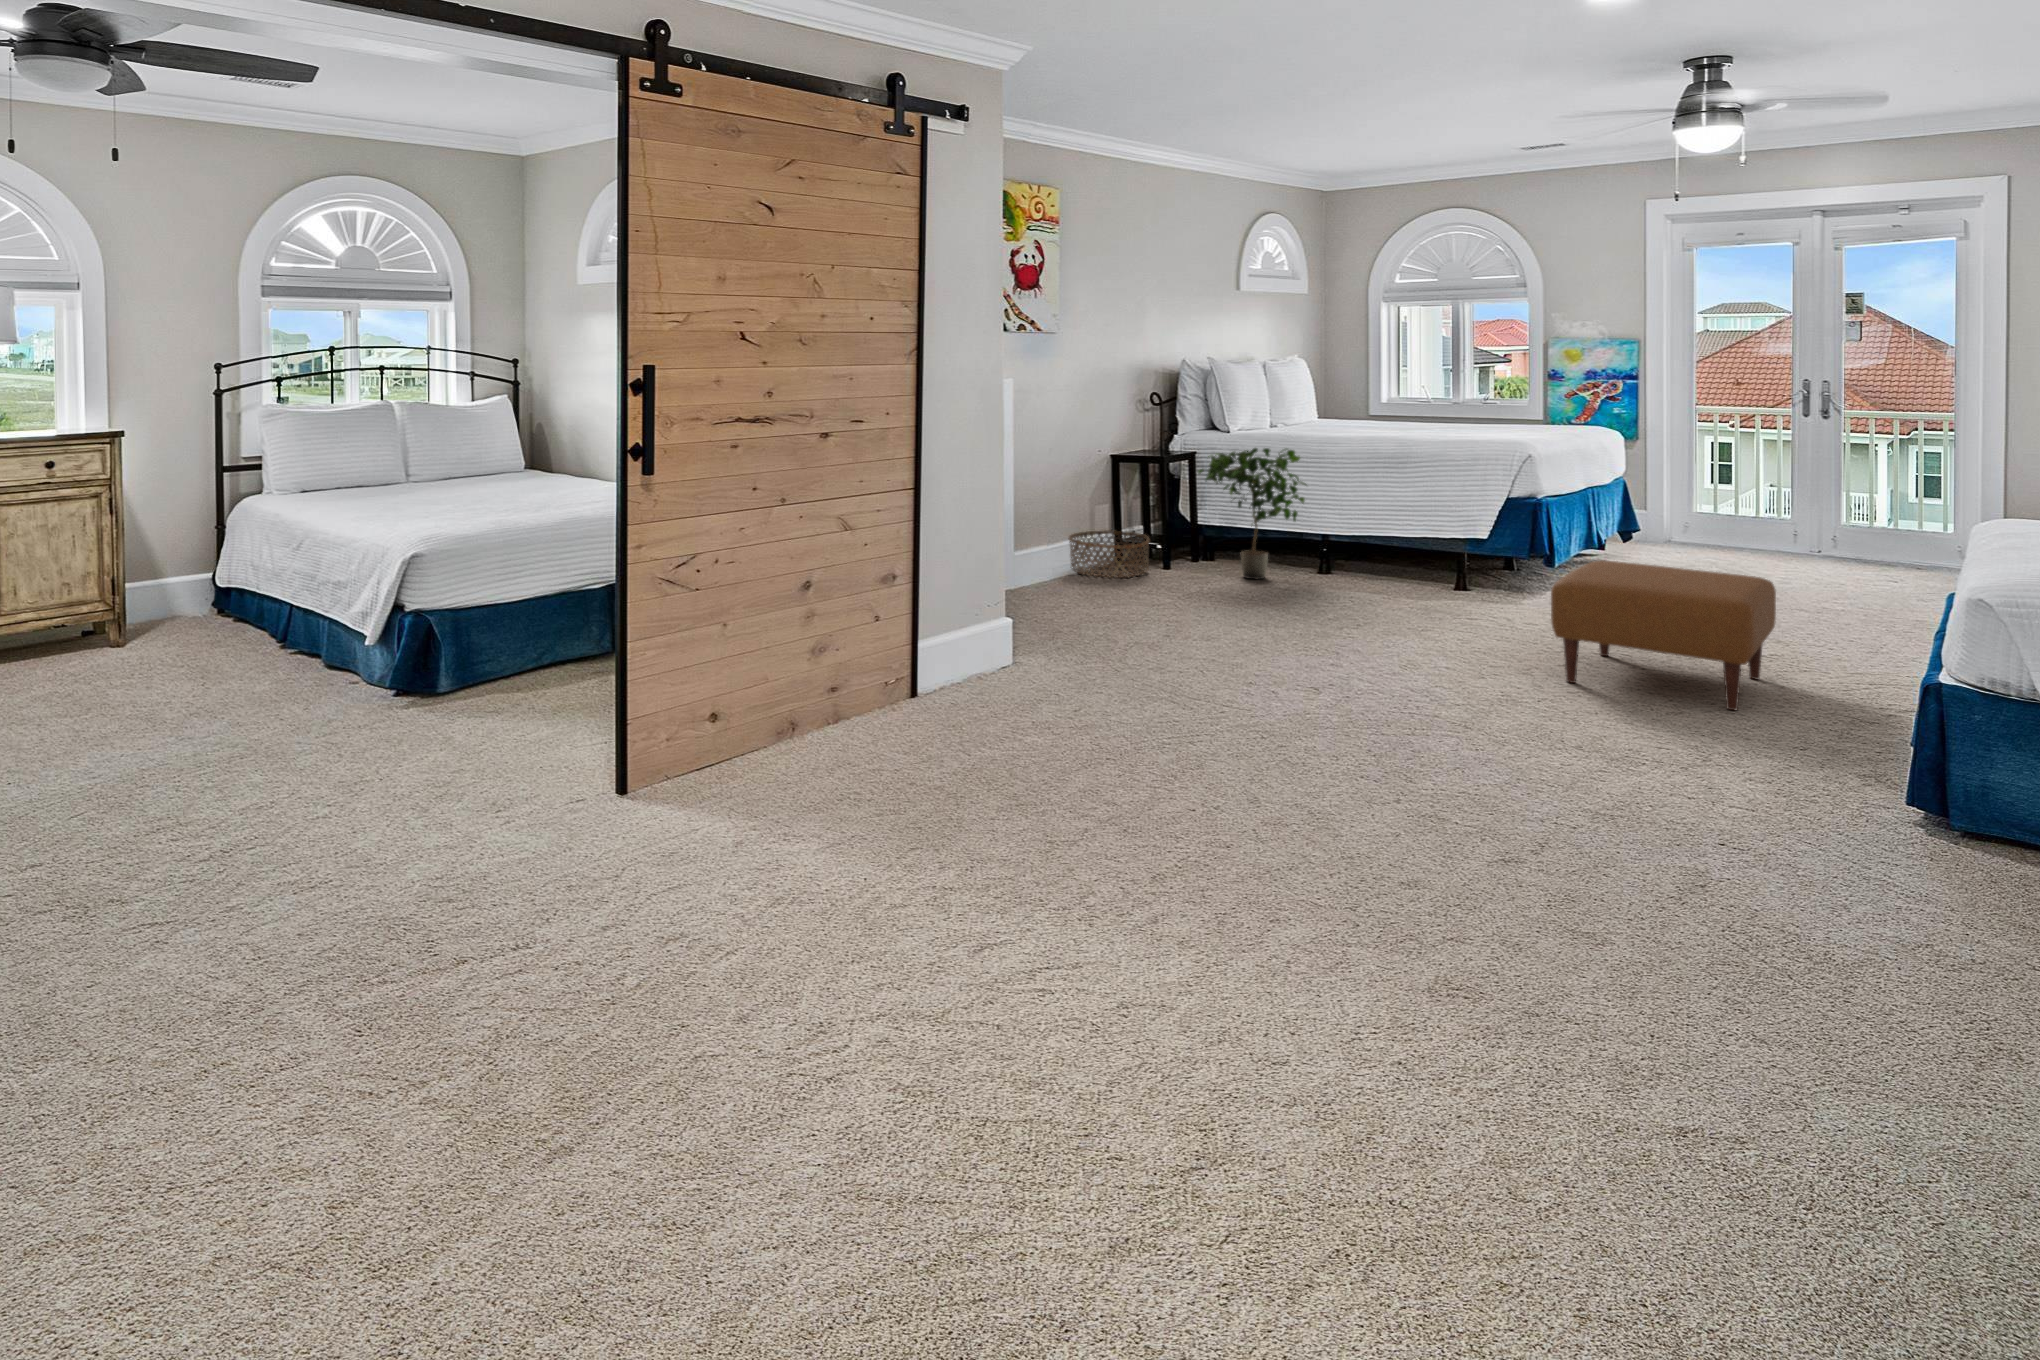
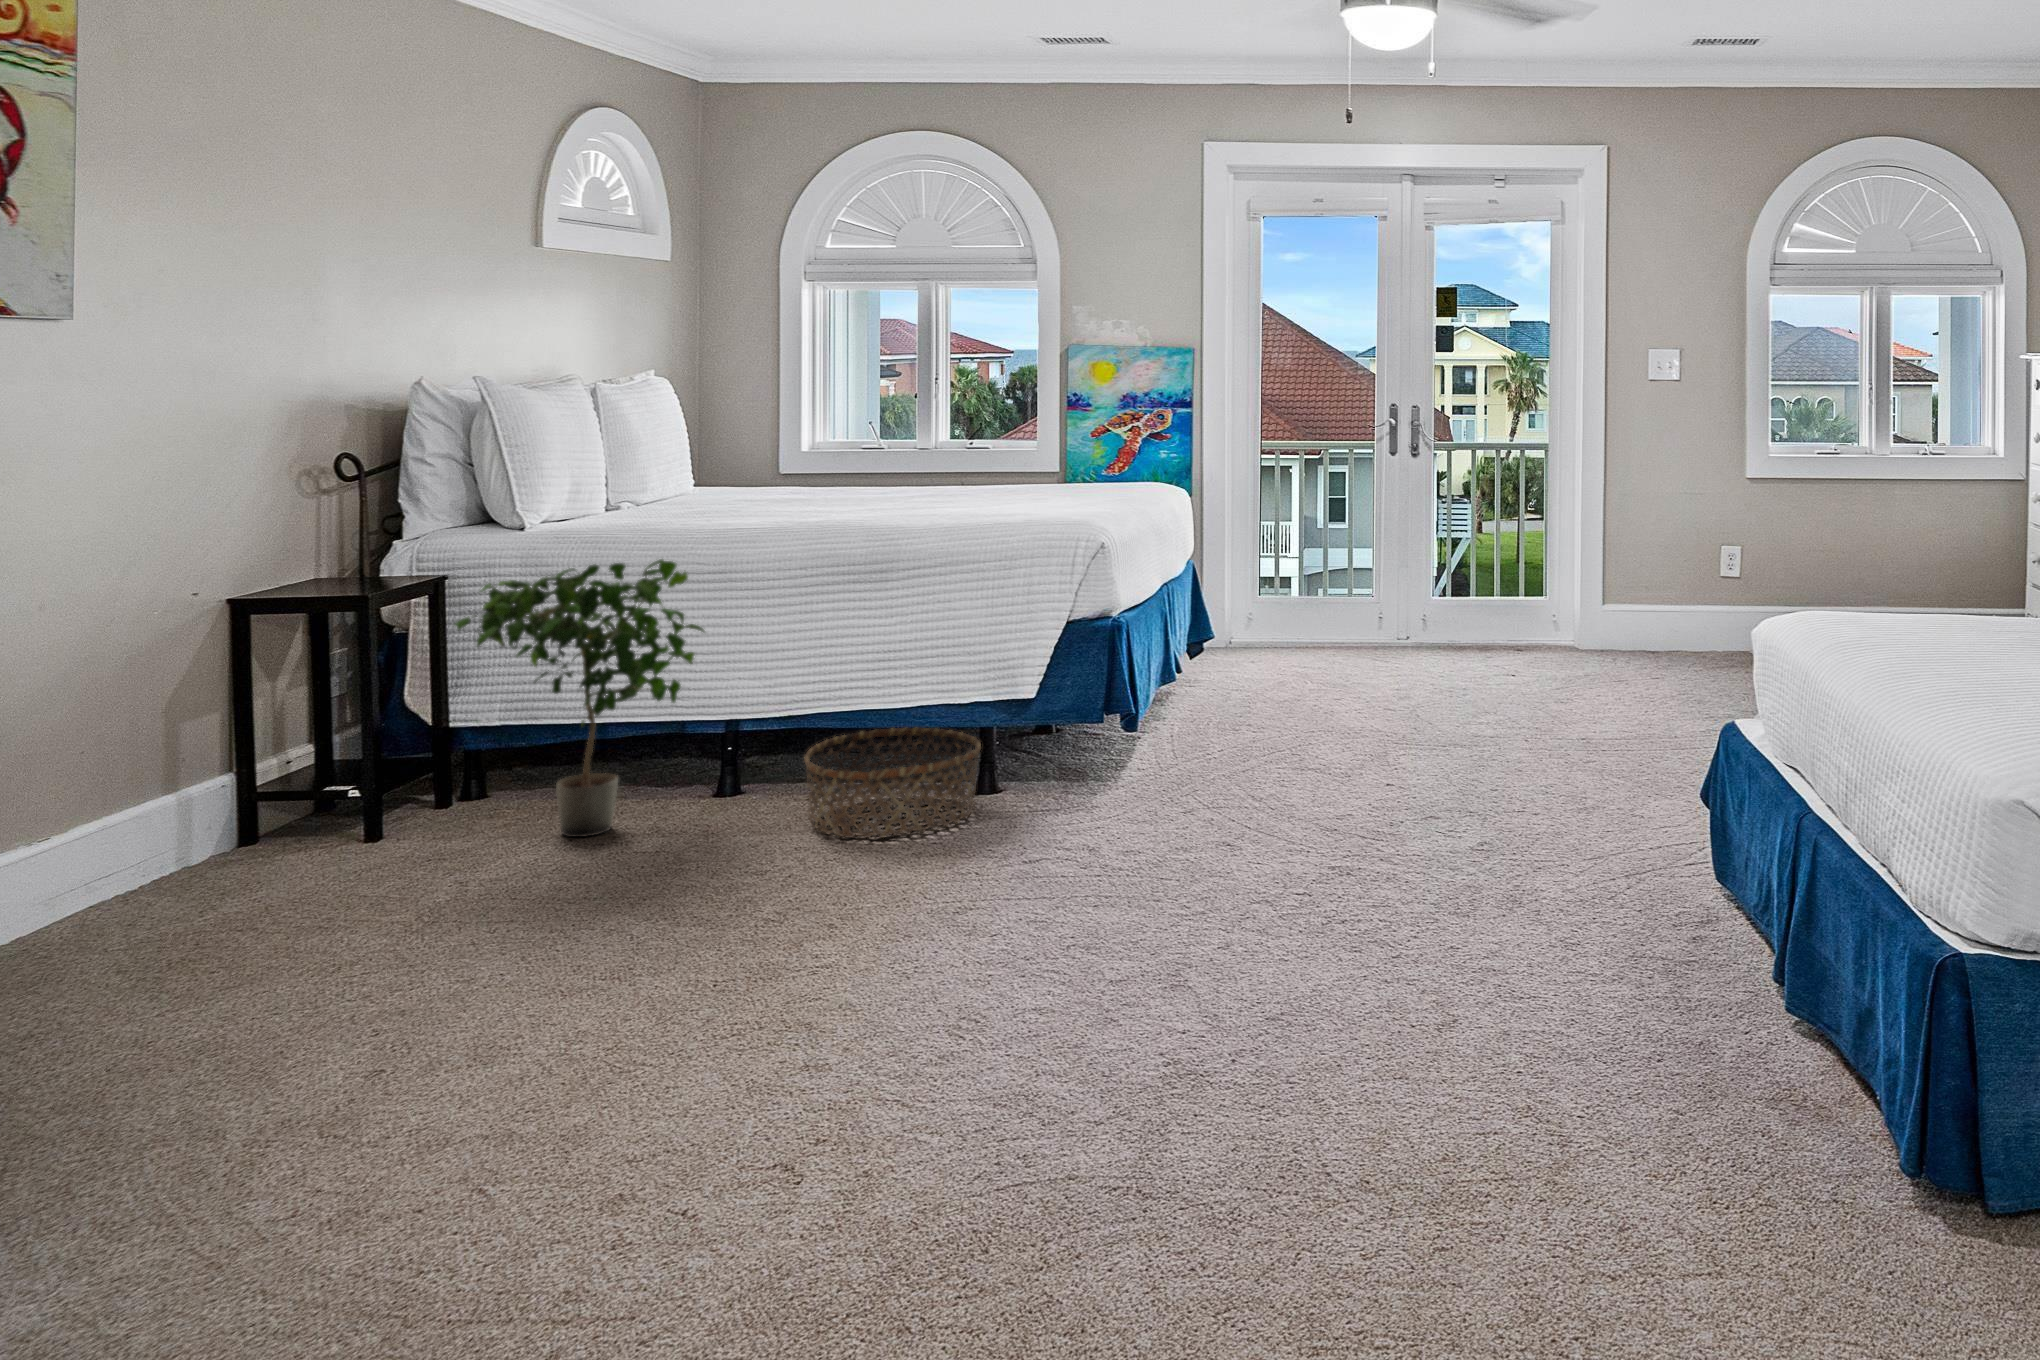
basket: present [1068,530,1150,578] -> present [804,728,981,838]
ottoman: present [1551,560,1776,710] -> none [1239,733,1556,987]

